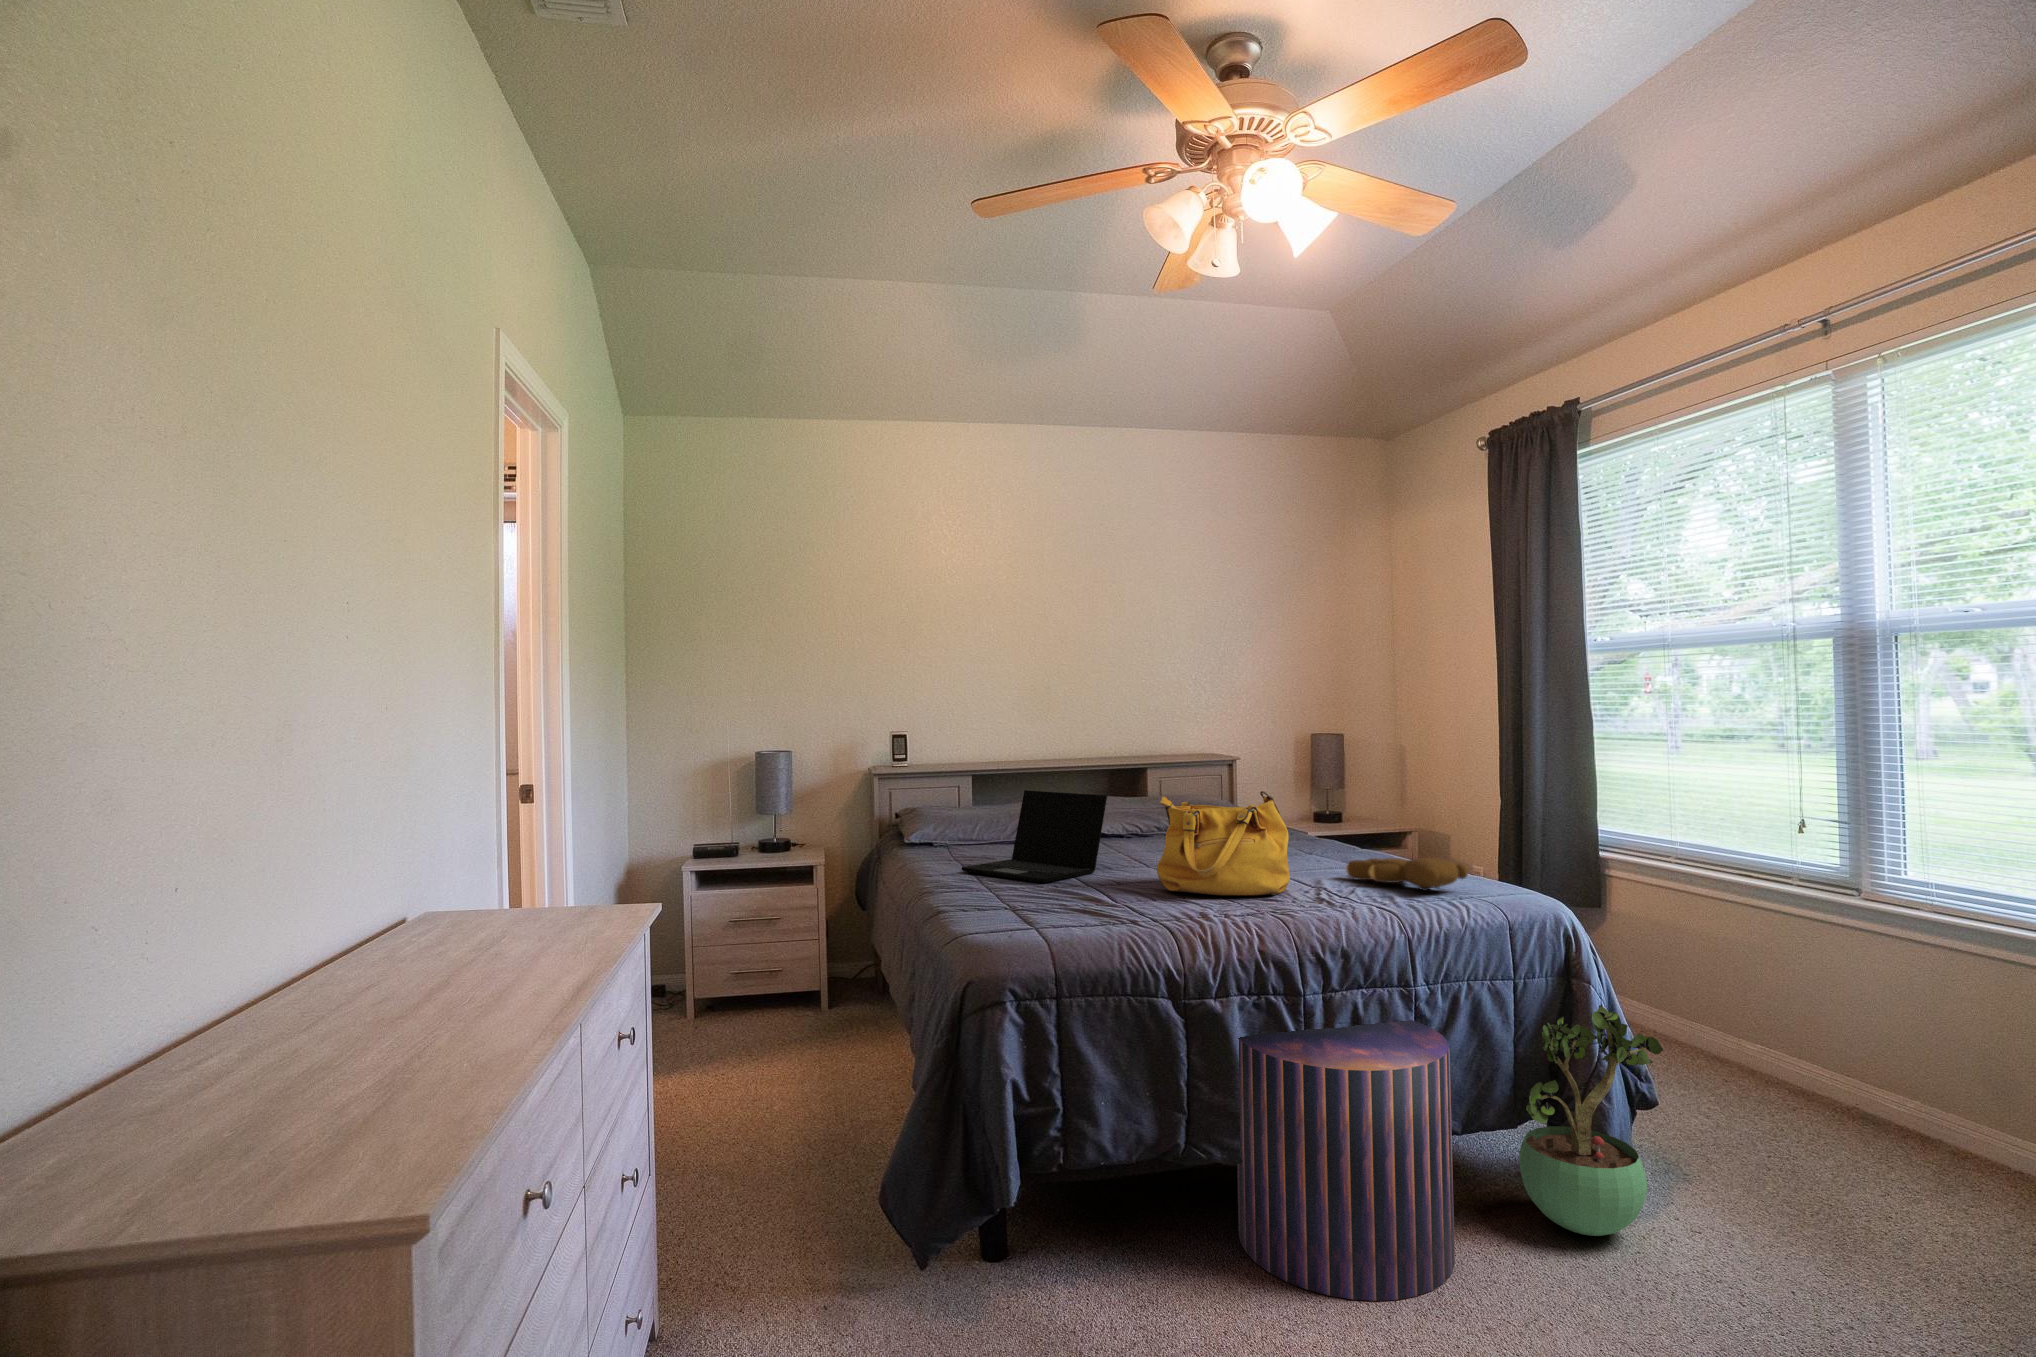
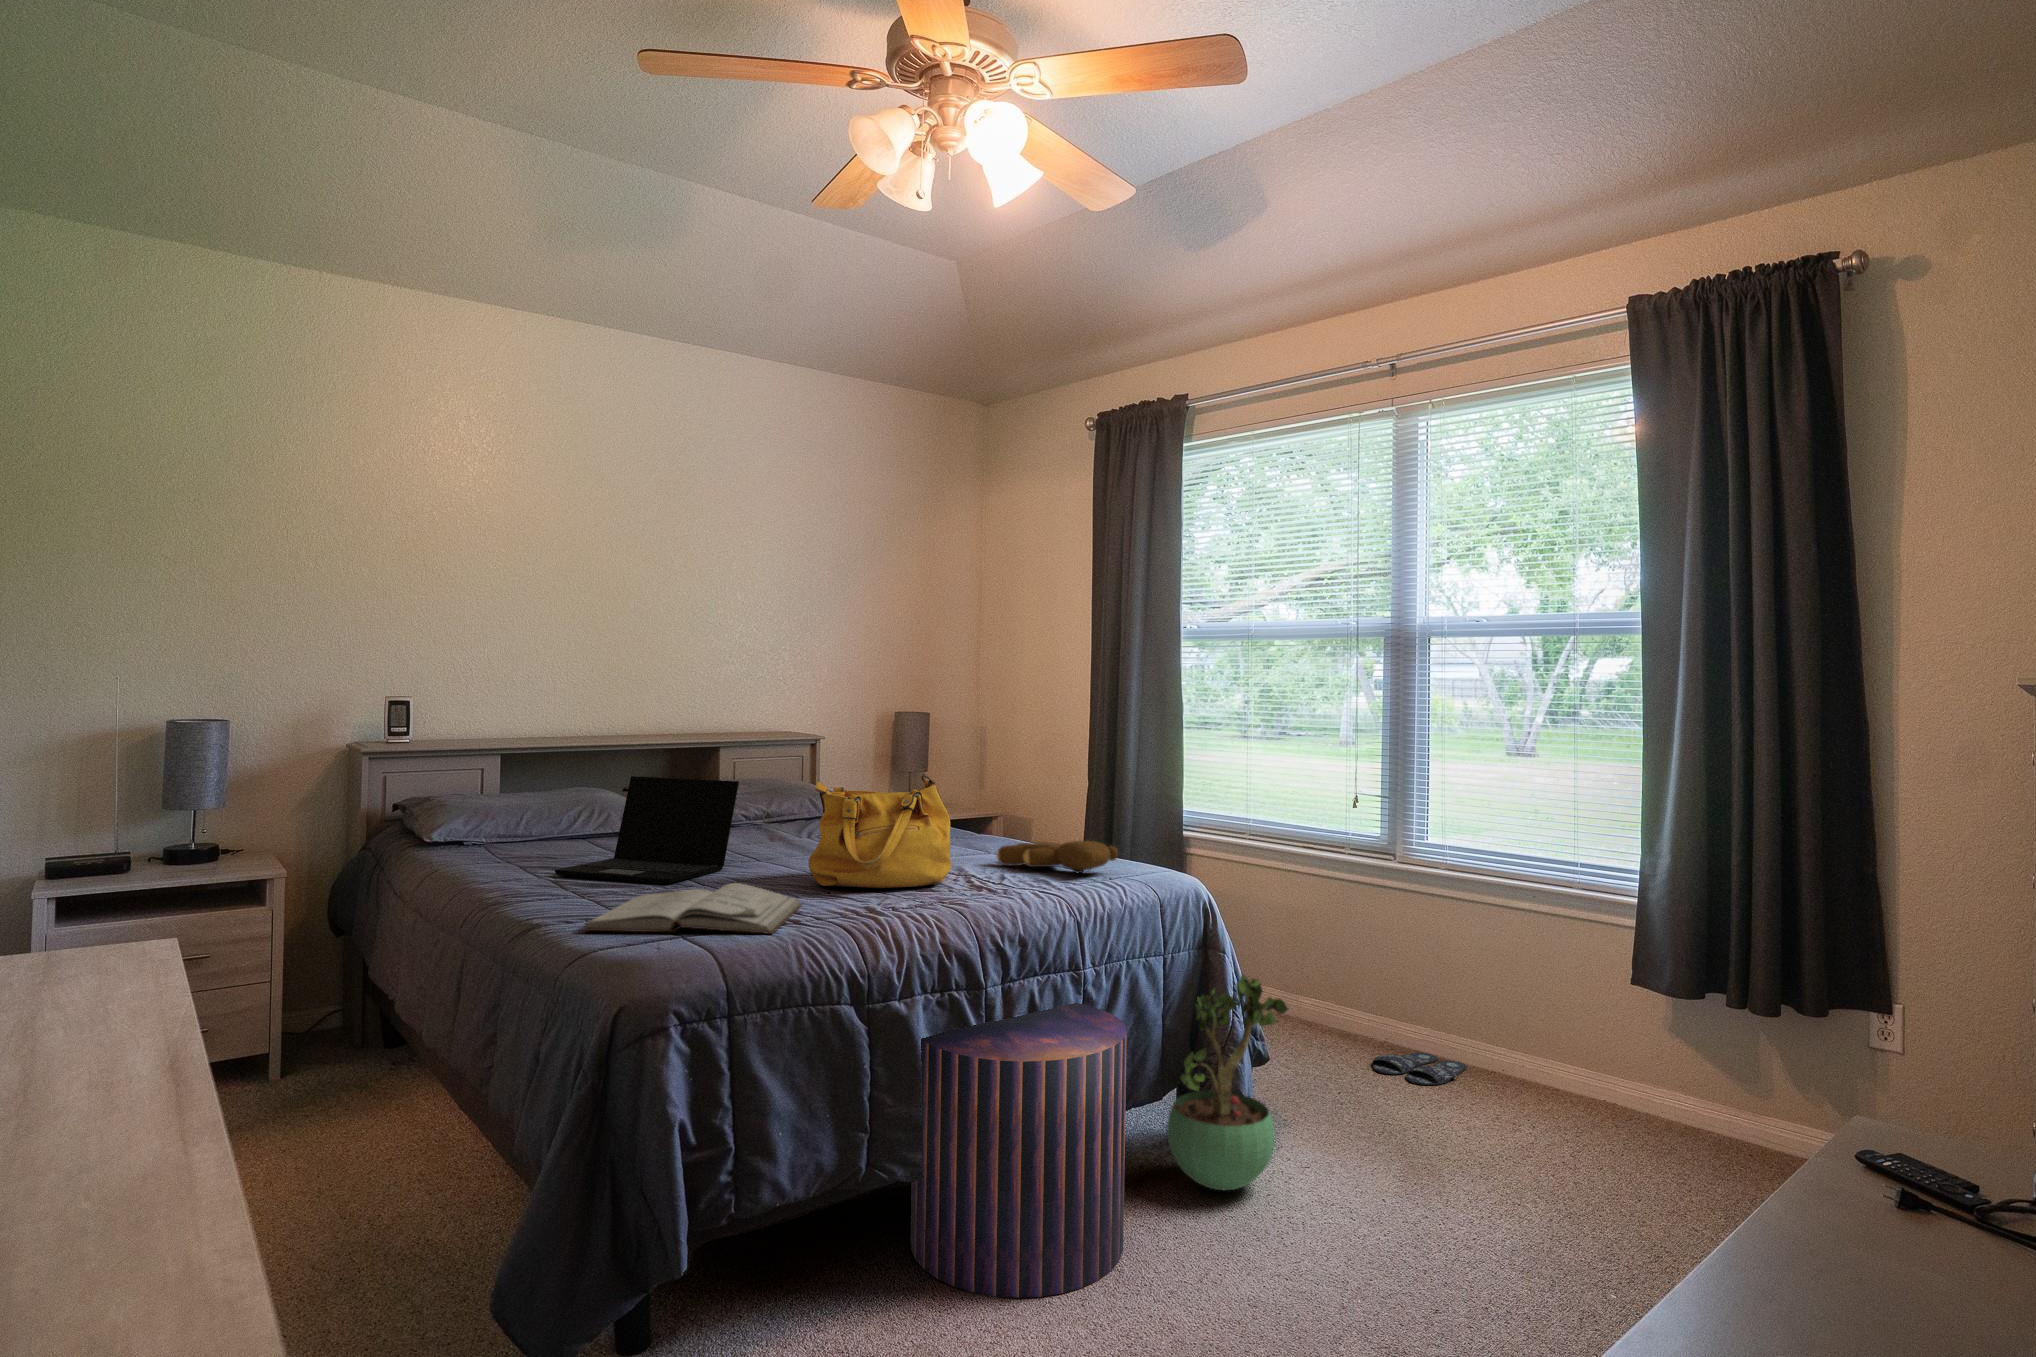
book: none [956,885,1144,930] -> present [582,883,802,934]
slippers: none [1827,1120,1967,1164] -> present [1373,1052,1466,1085]

